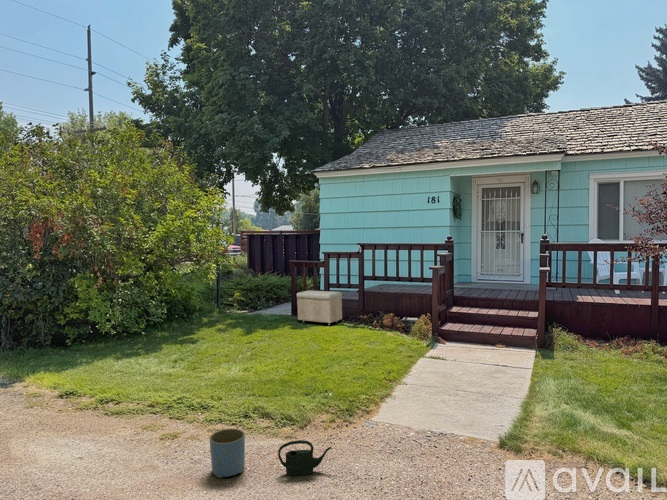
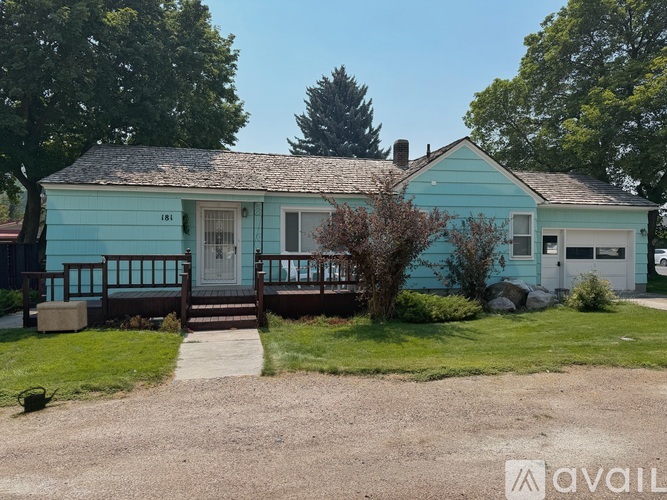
planter: present [210,429,245,478] -> none [69,396,99,432]
watering can: present [278,440,331,475] -> present [18,387,60,411]

